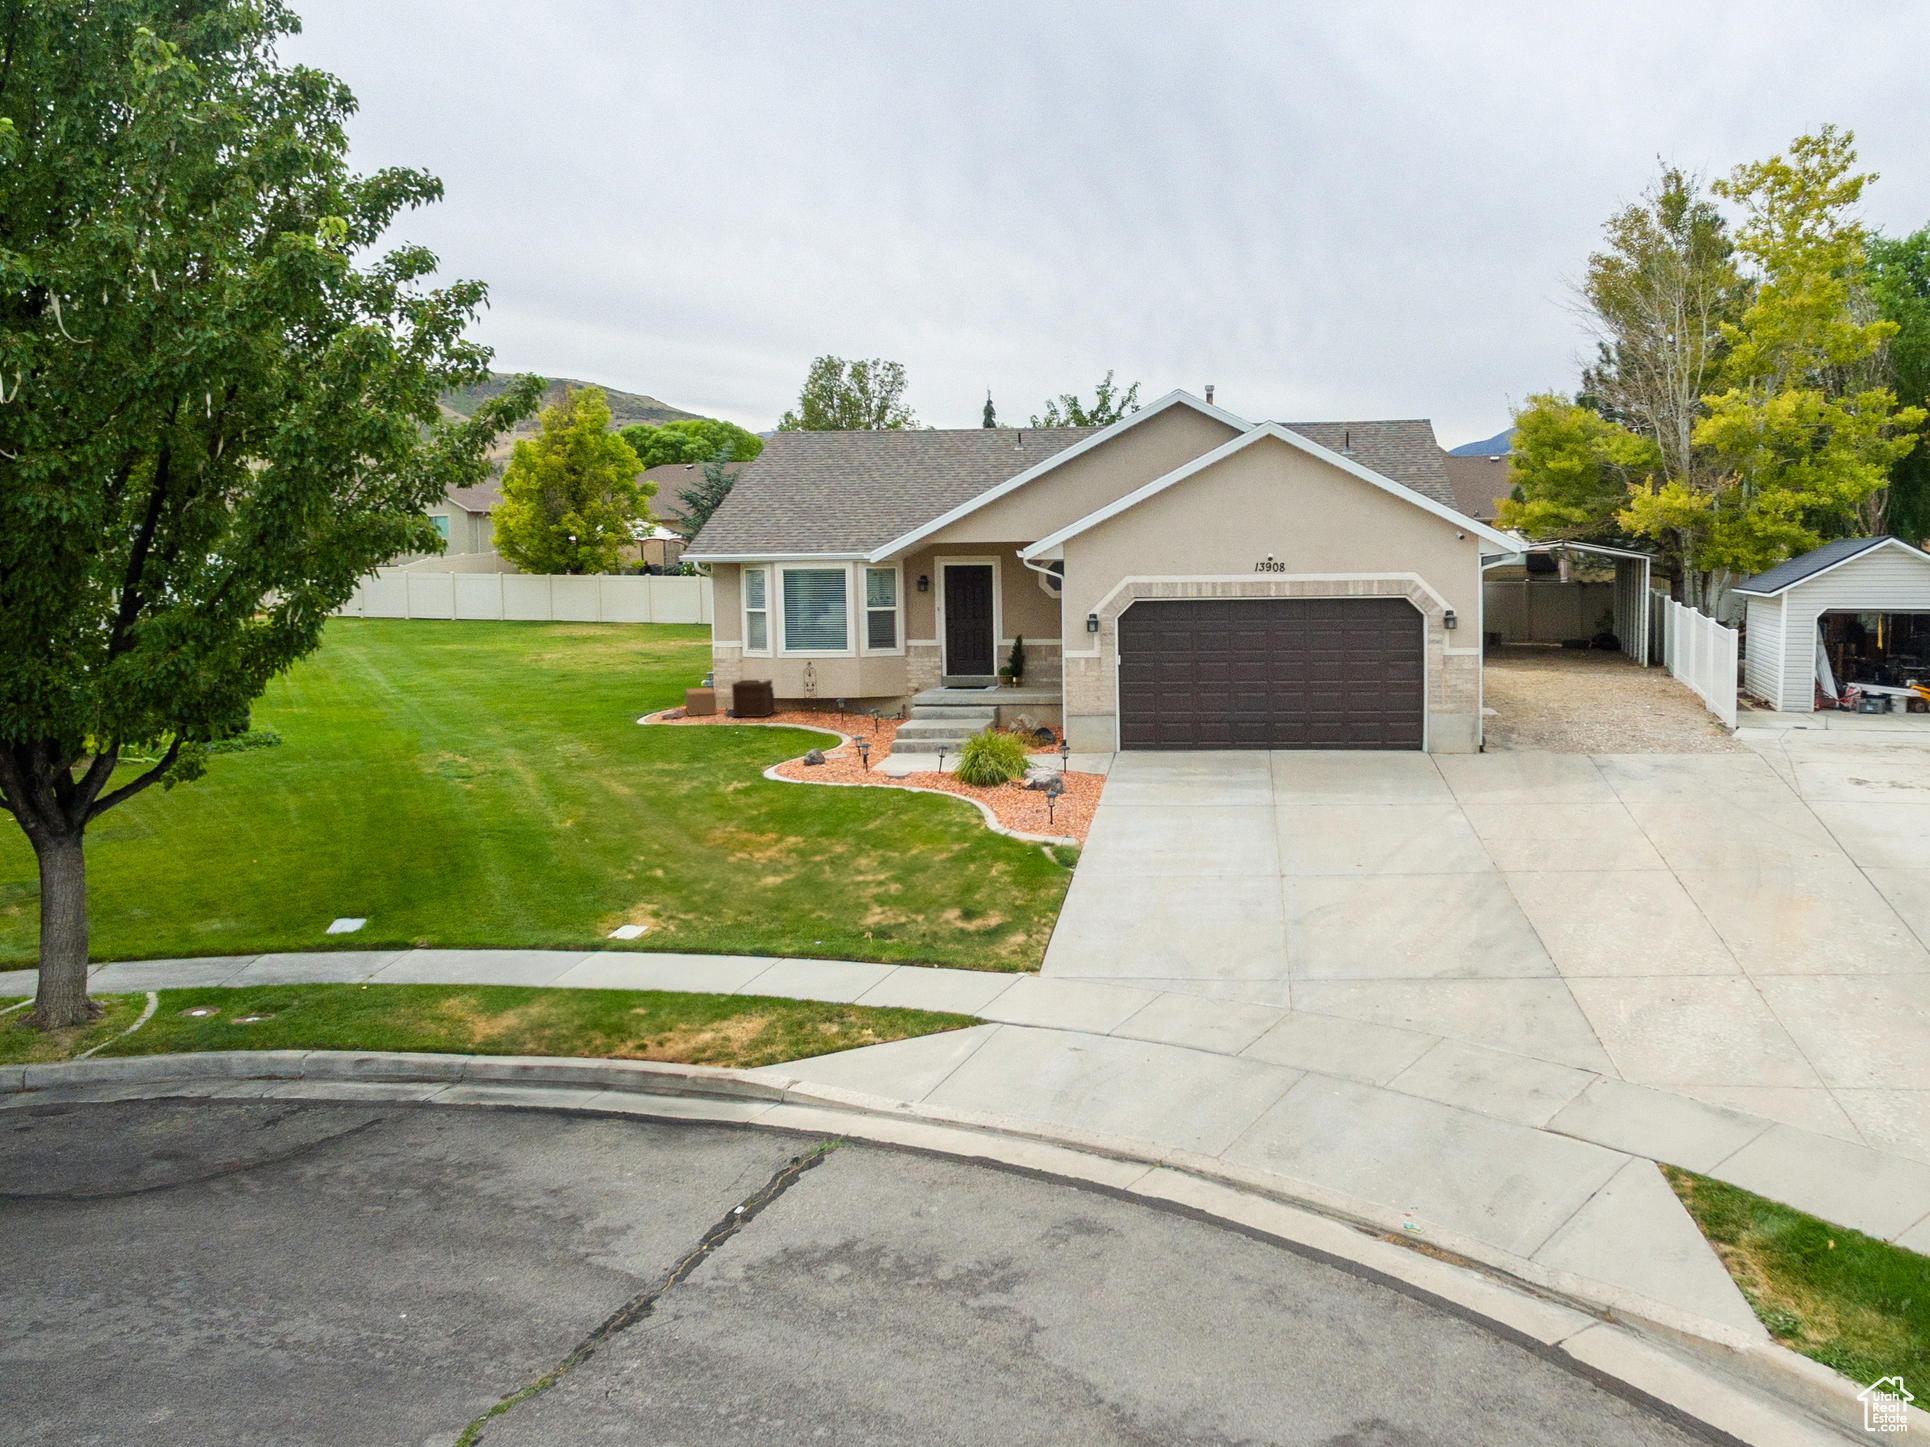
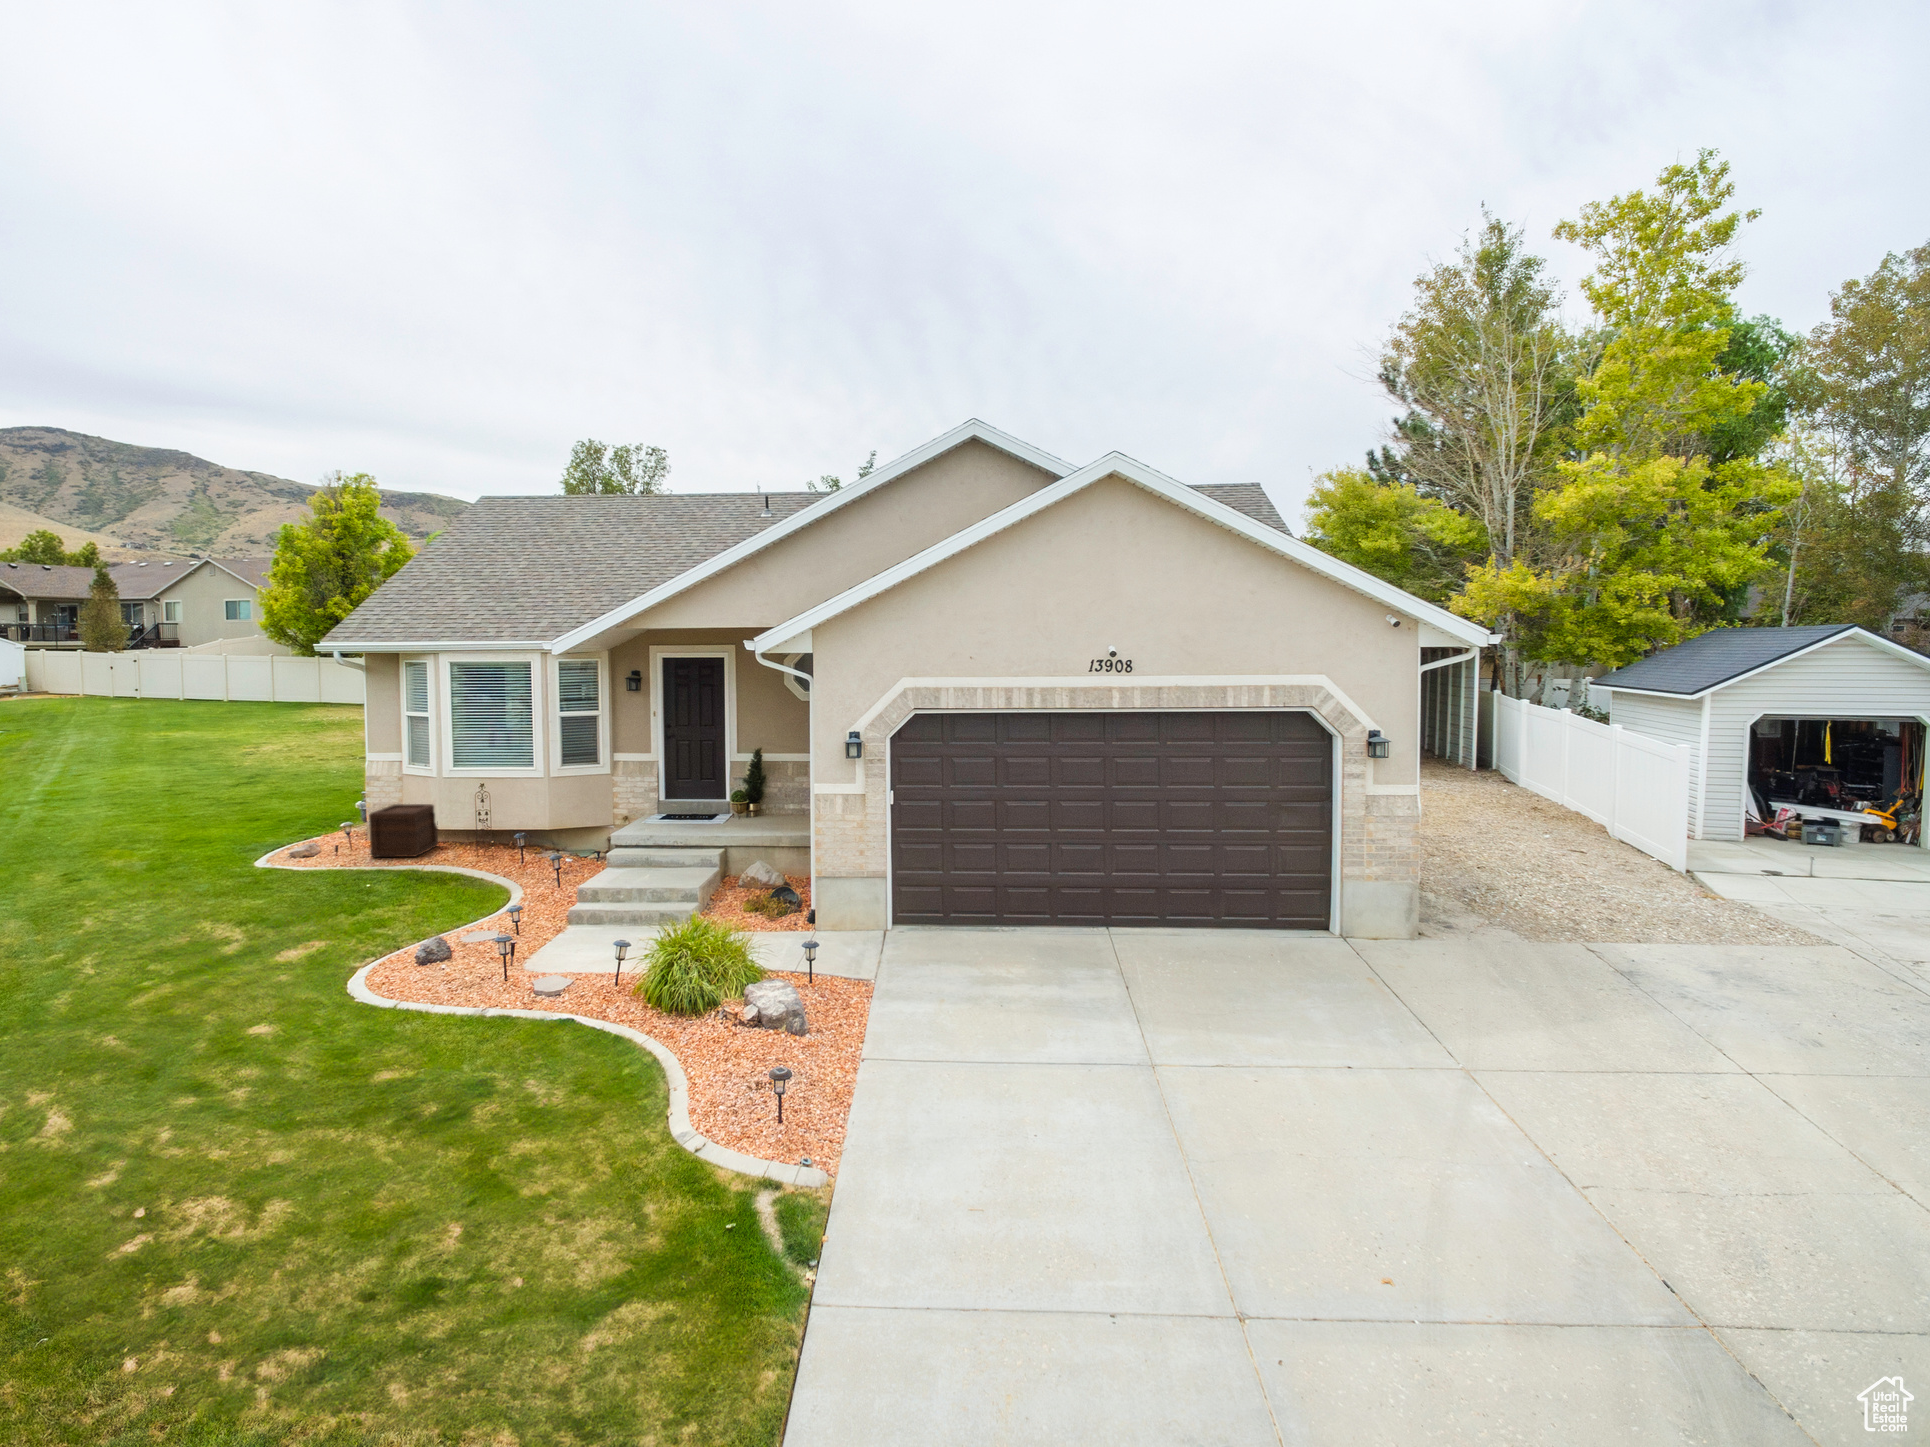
cardboard box: present [685,688,716,716] -> none [309,812,360,856]

